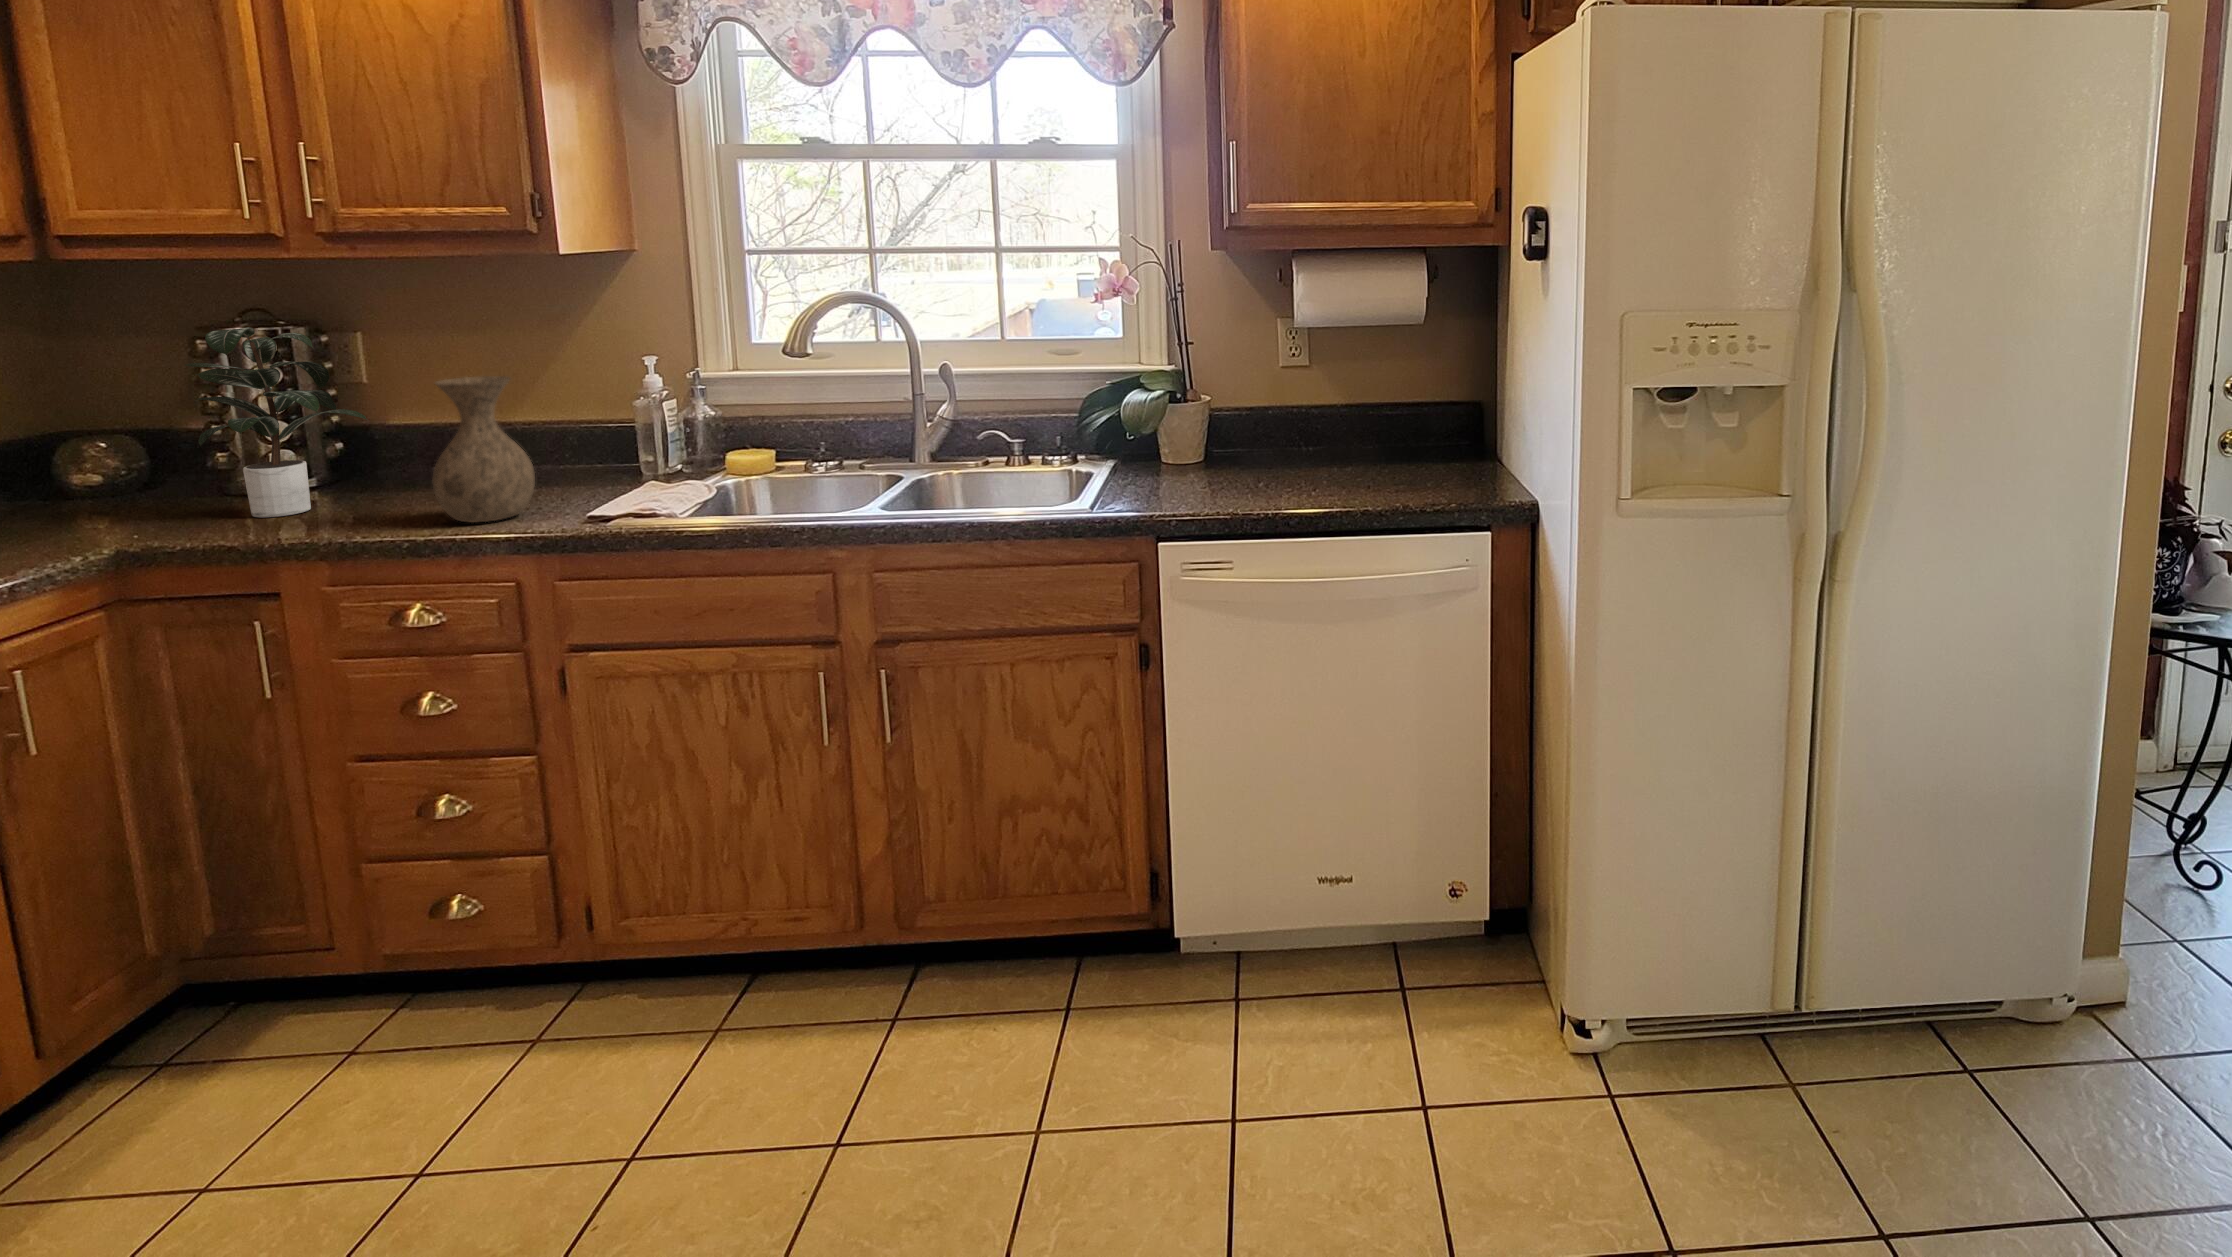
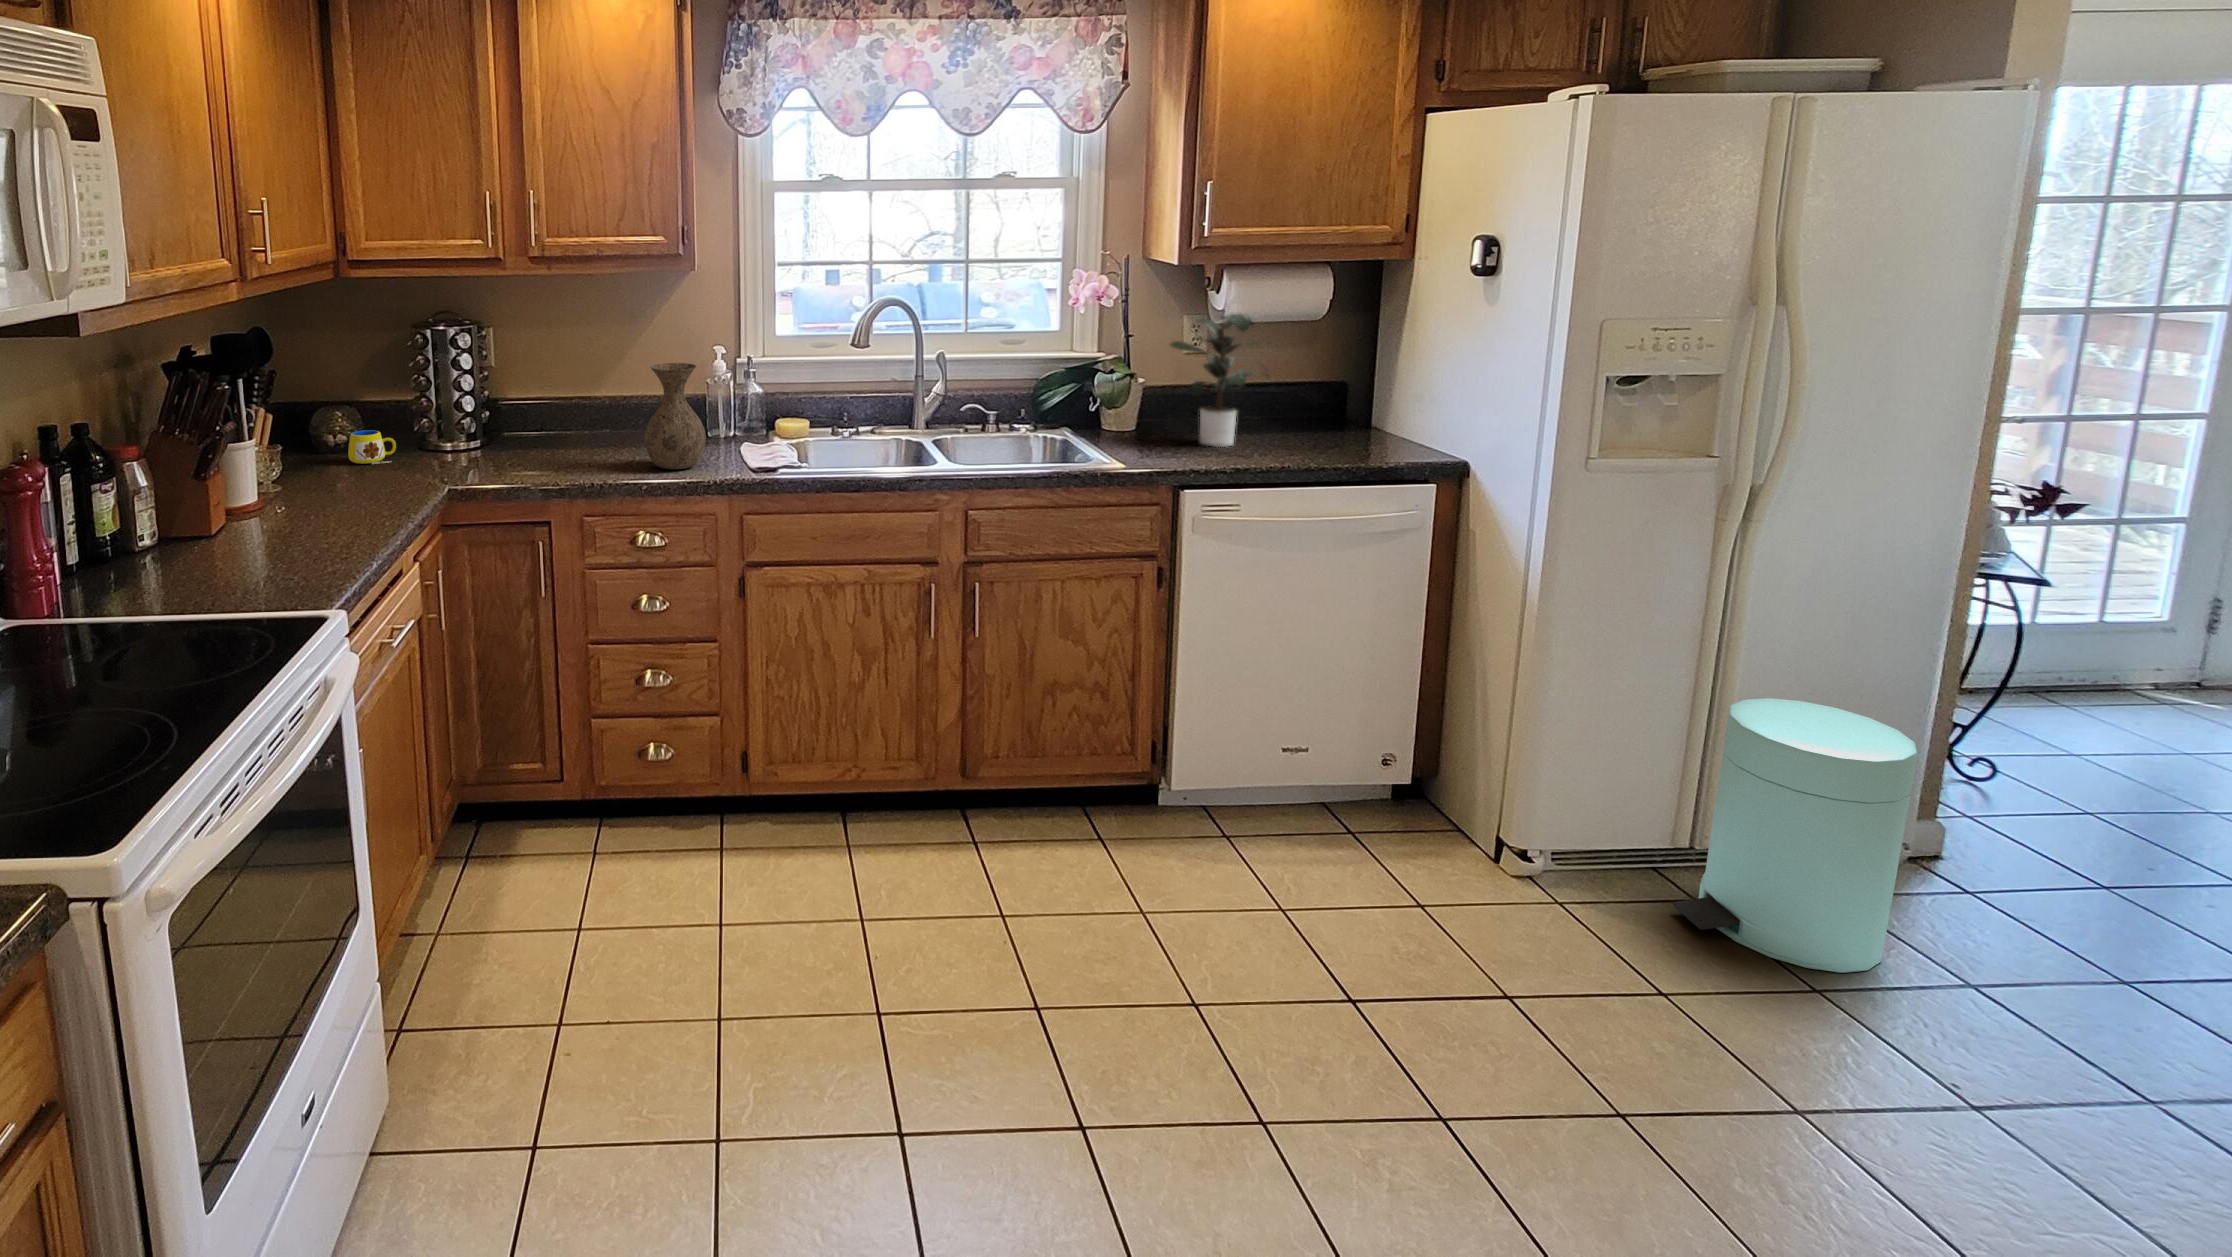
potted plant: present [186,327,367,517] -> present [1169,313,1257,447]
mug: none [31,473,120,520] -> present [348,430,396,464]
trash can: none [1747,811,2017,1204] -> present [1673,698,1918,973]

